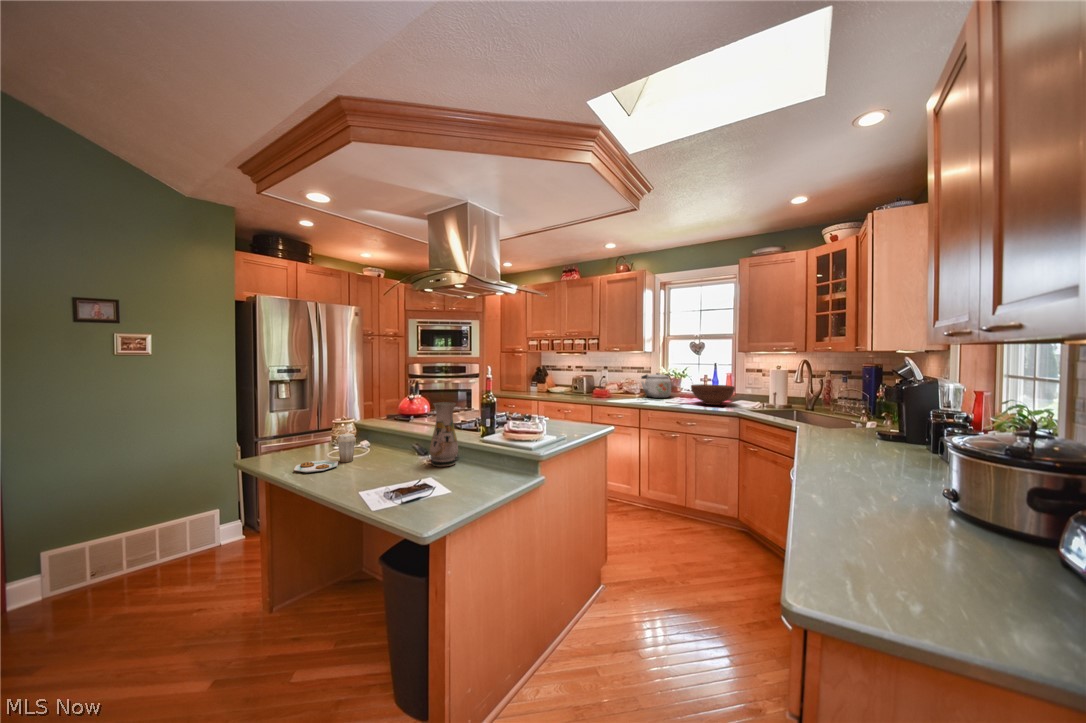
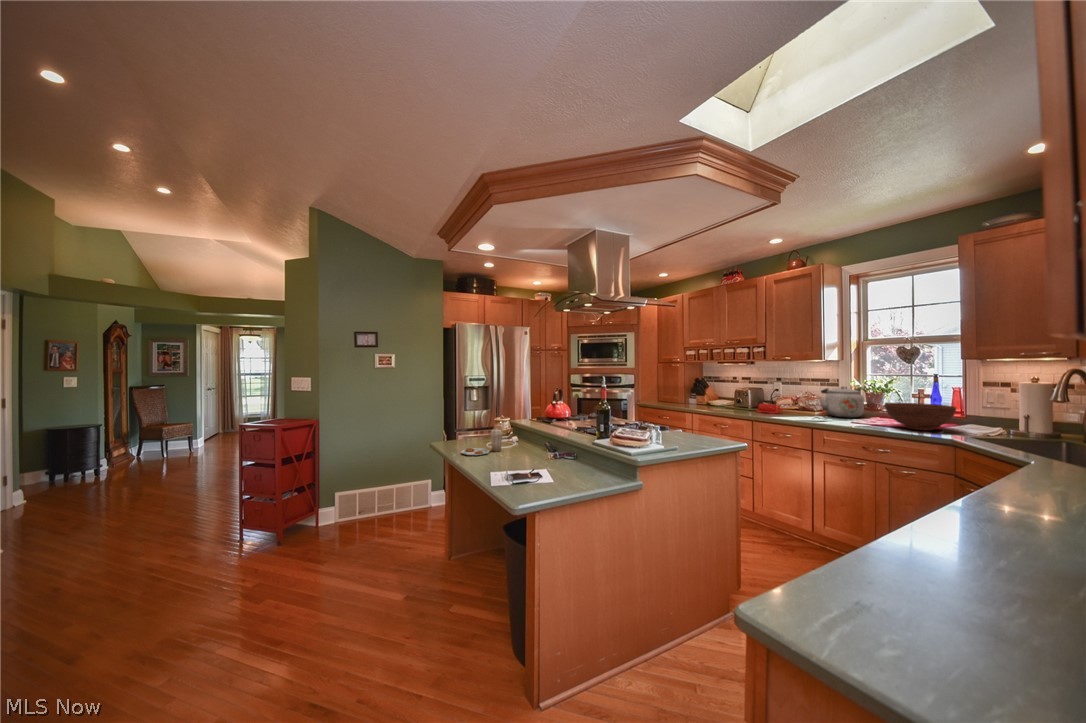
vase: present [430,402,458,467] -> none [552,409,575,462]

